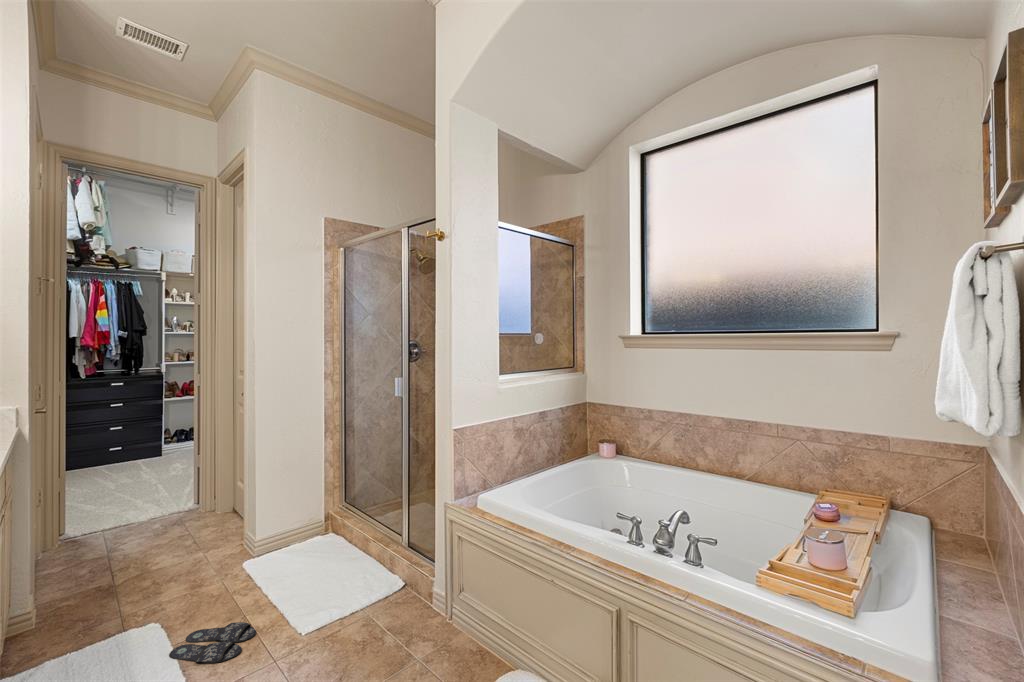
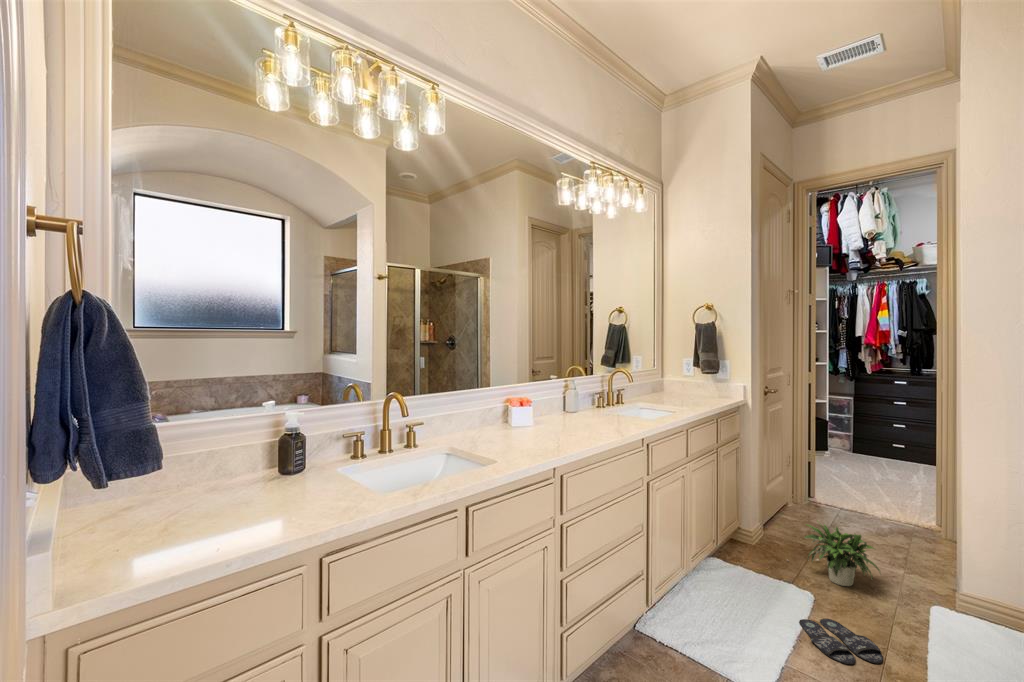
potted plant: none [98,535,210,612] -> present [804,524,880,586]

